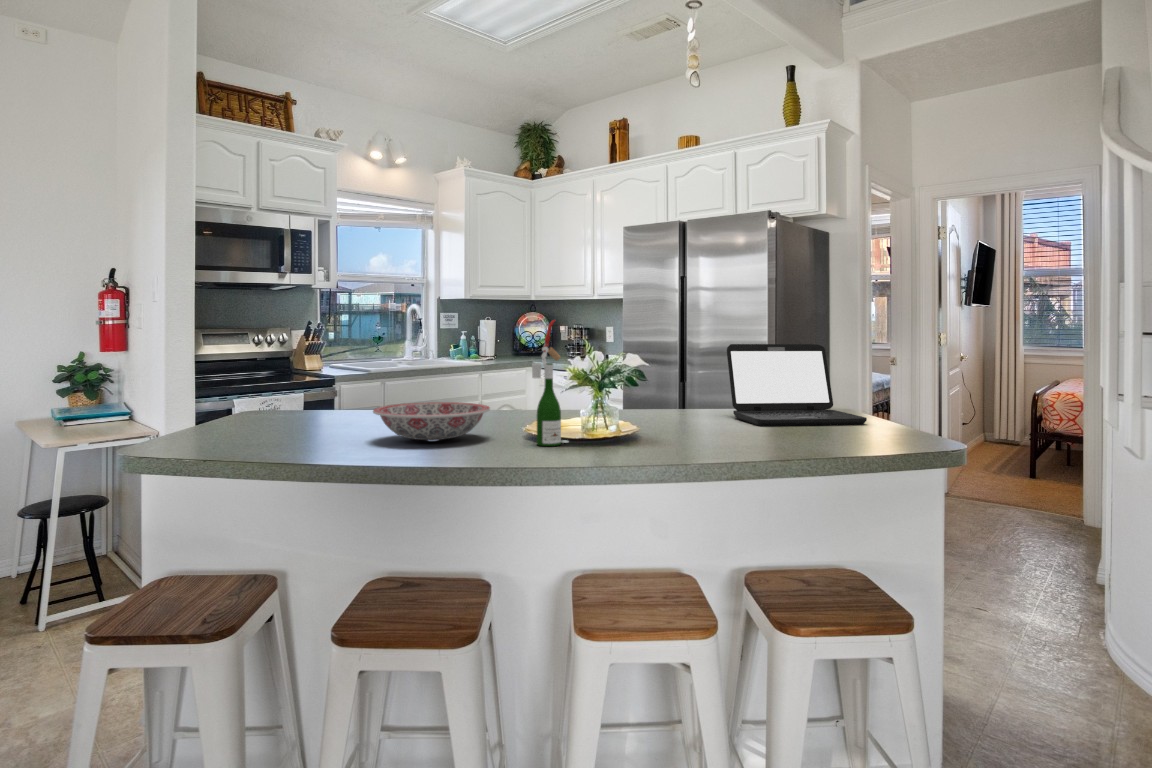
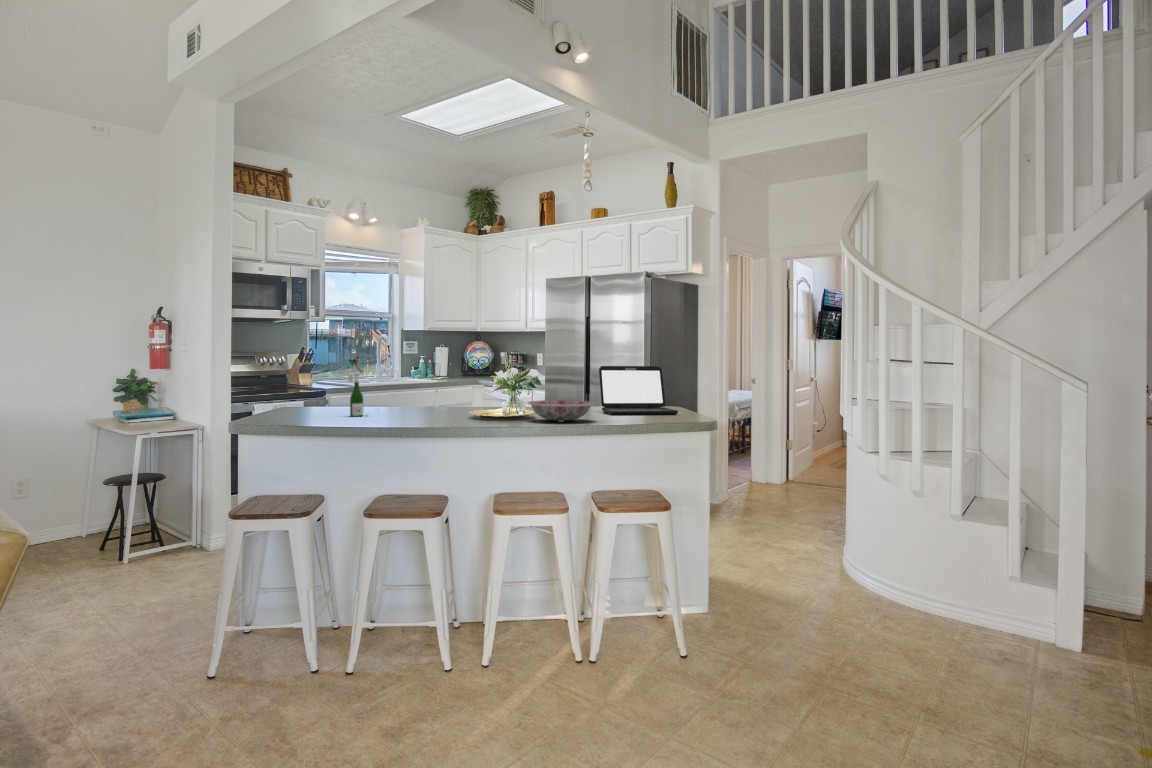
wine bottle: present [532,320,568,446] -> present [348,353,368,417]
ceramic bowl: present [373,402,490,441] -> present [528,400,594,421]

